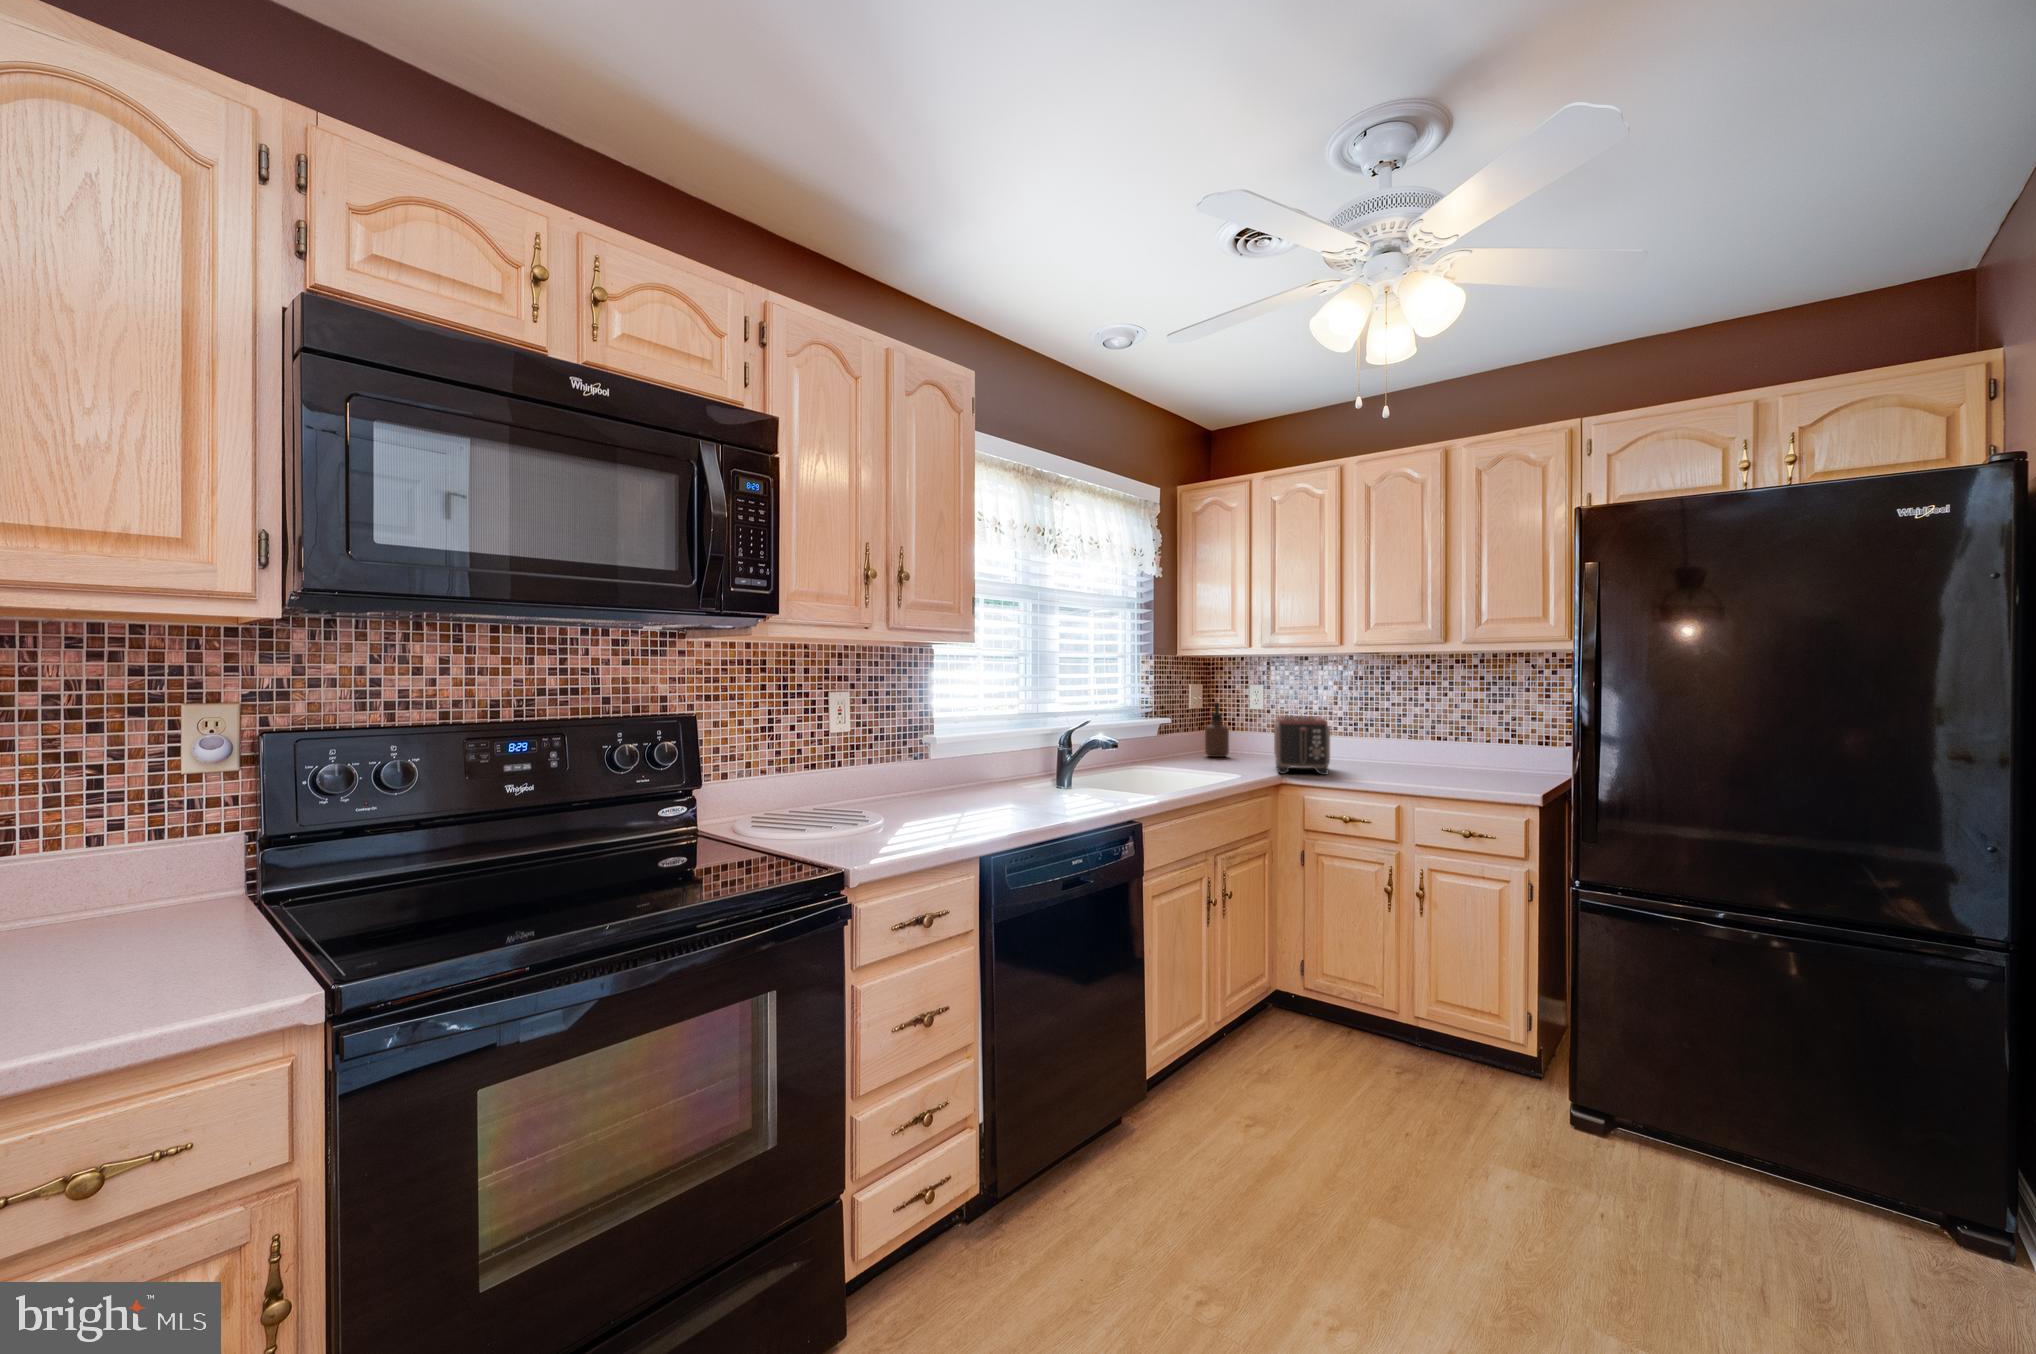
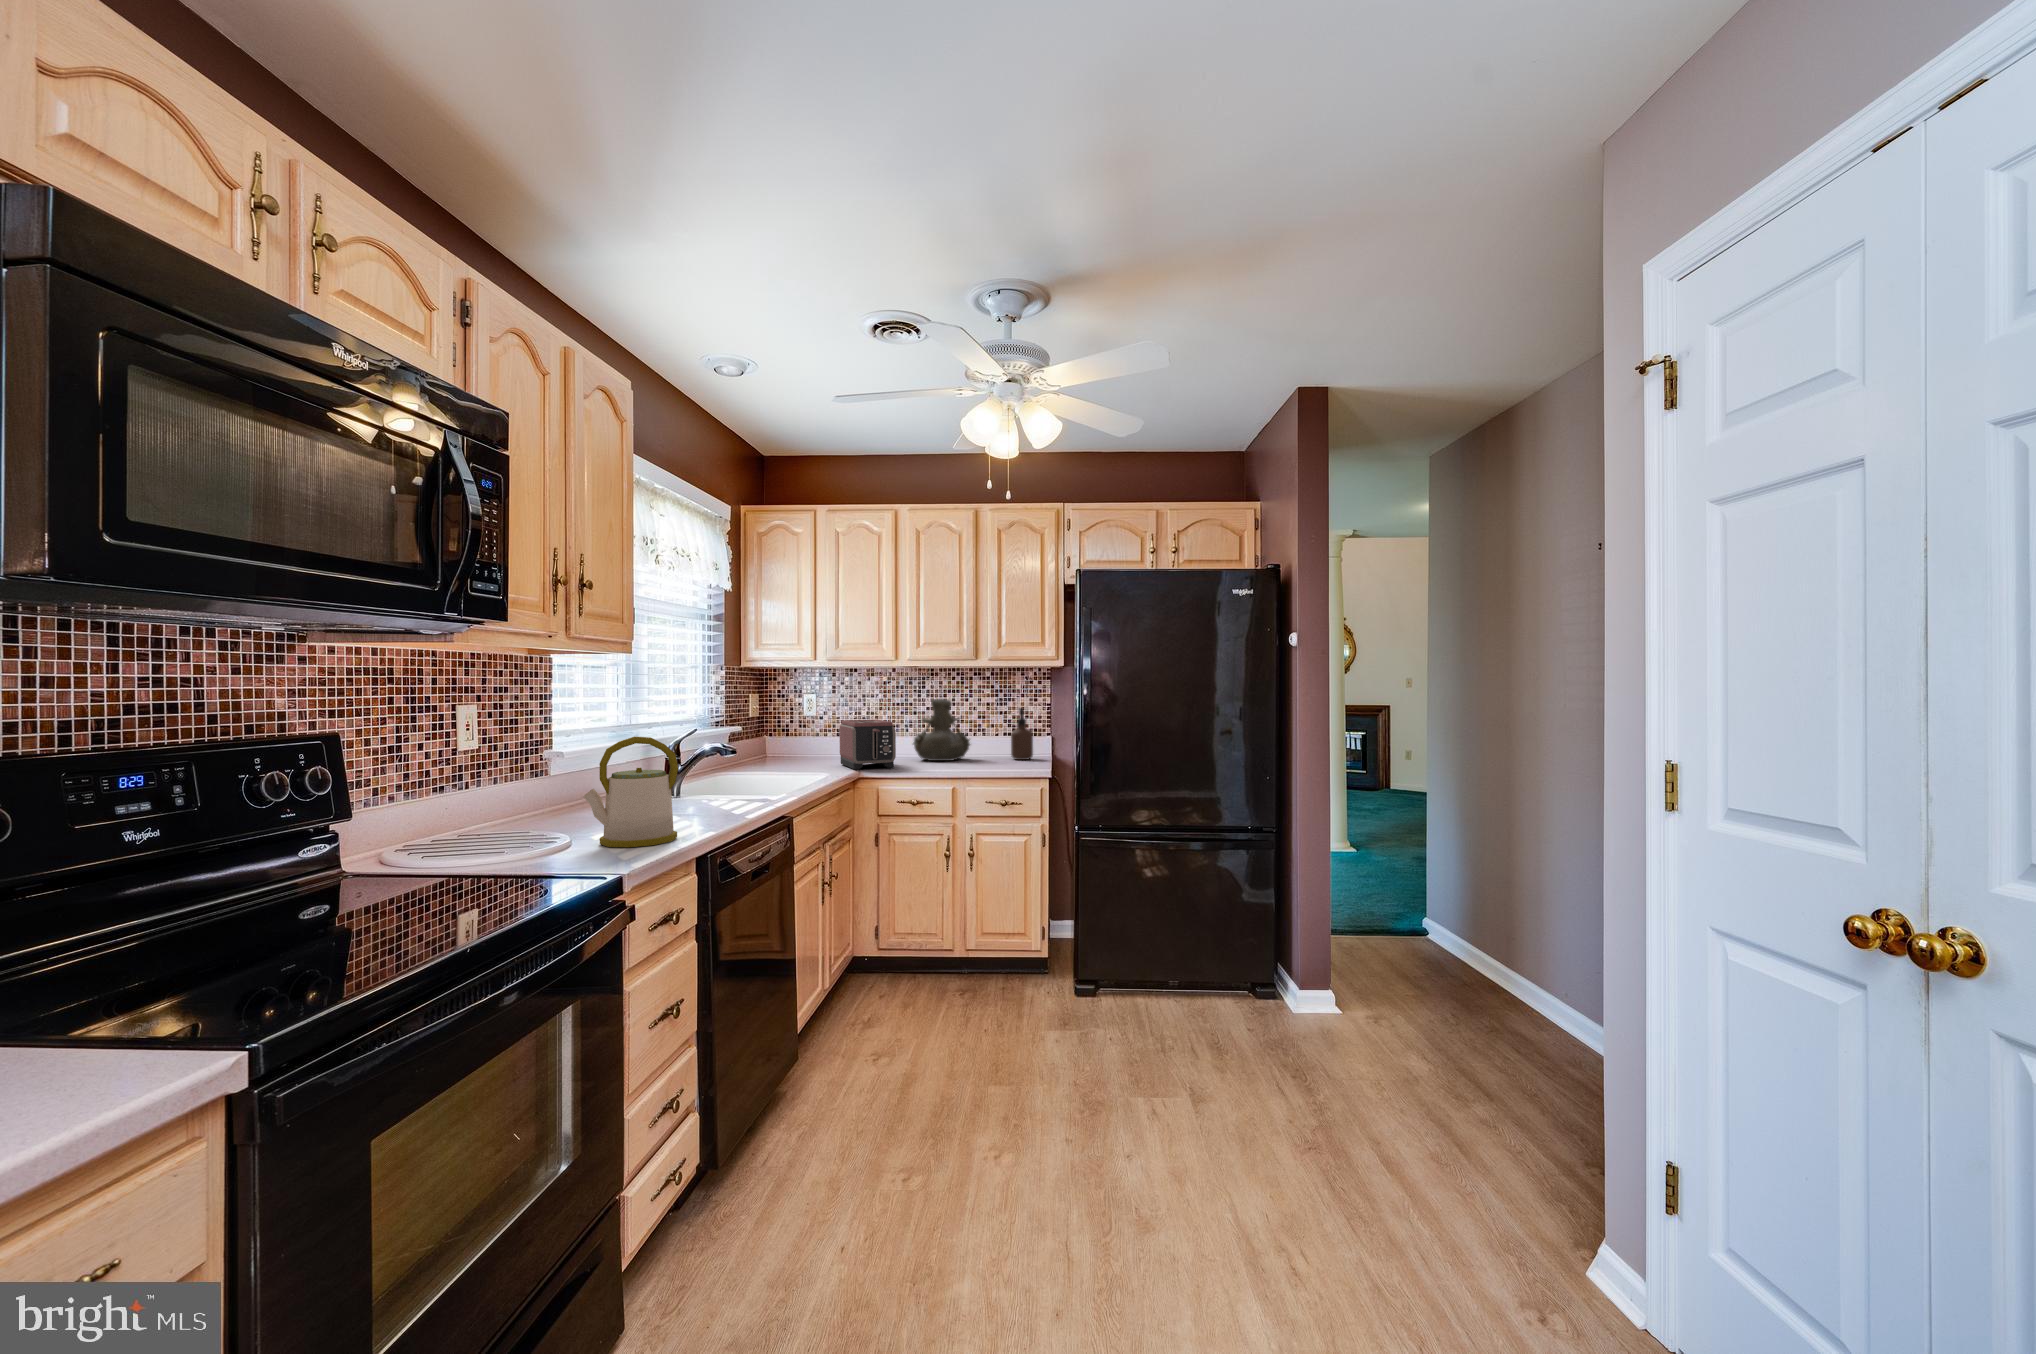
vase: none [1366,693,1448,771] -> present [913,699,970,761]
soap dispenser: present [1205,702,1229,757] -> present [1011,708,1033,760]
kettle: none [886,727,970,839] -> present [584,736,678,847]

